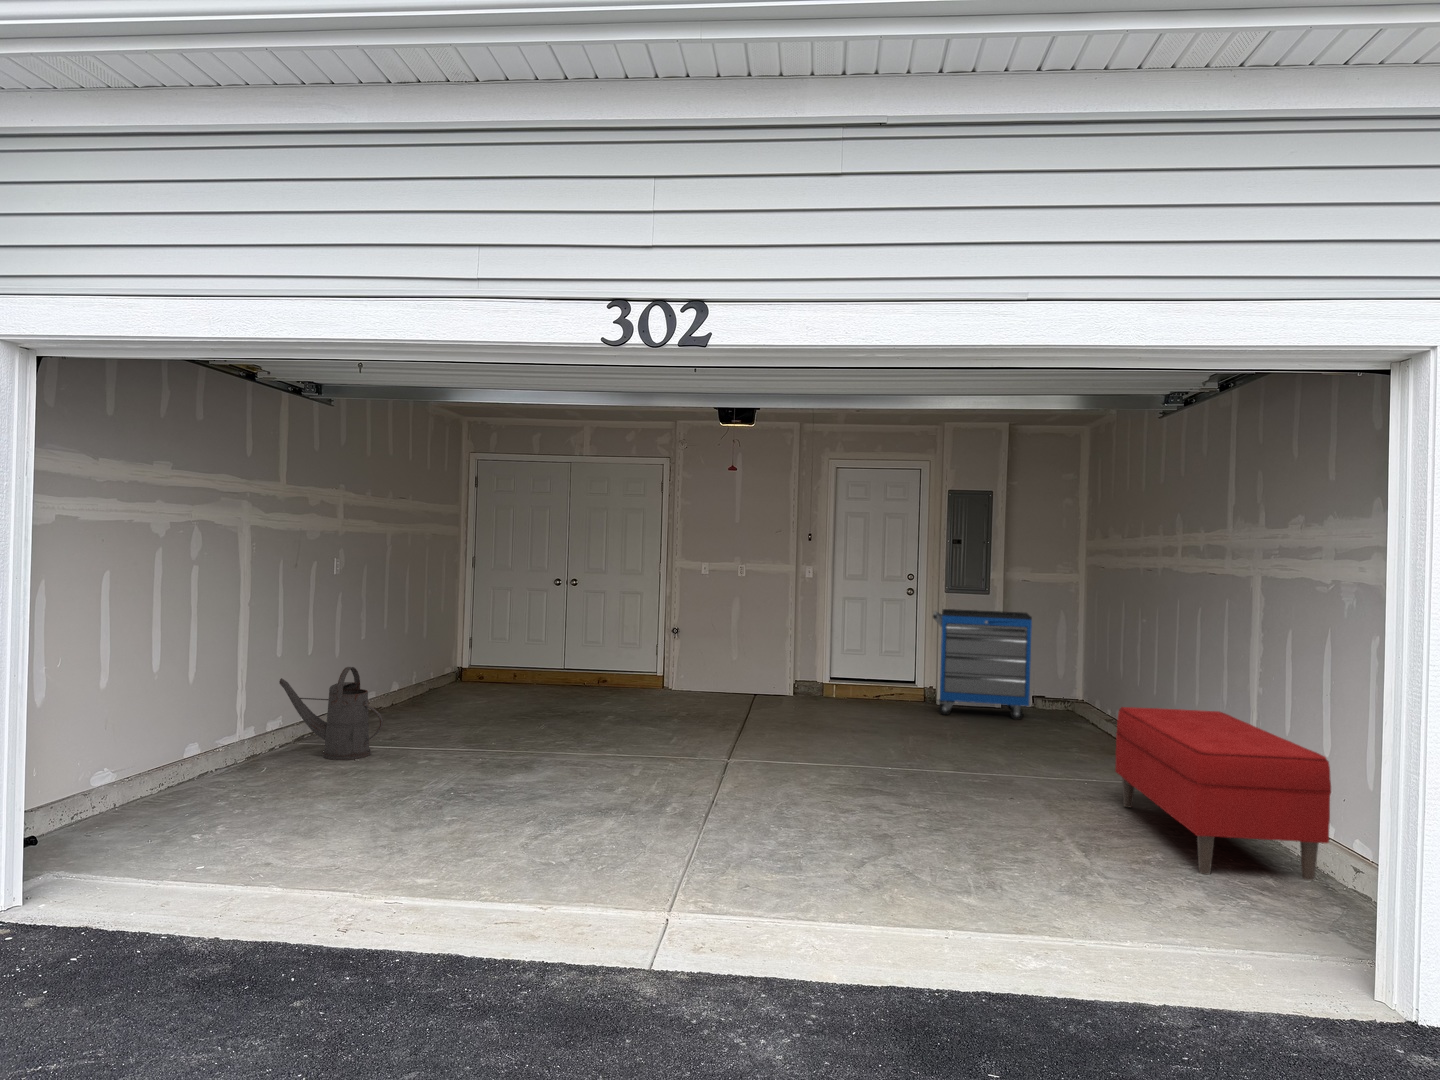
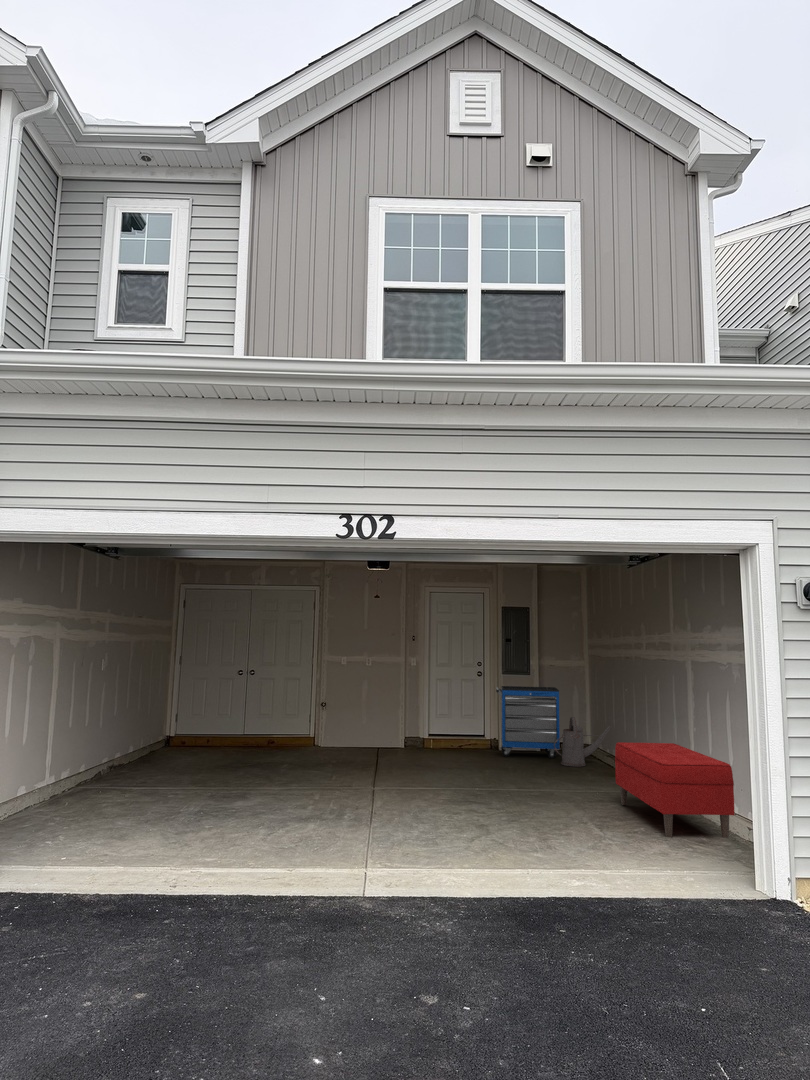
watering can: present [279,667,383,760] -> present [554,717,611,767]

